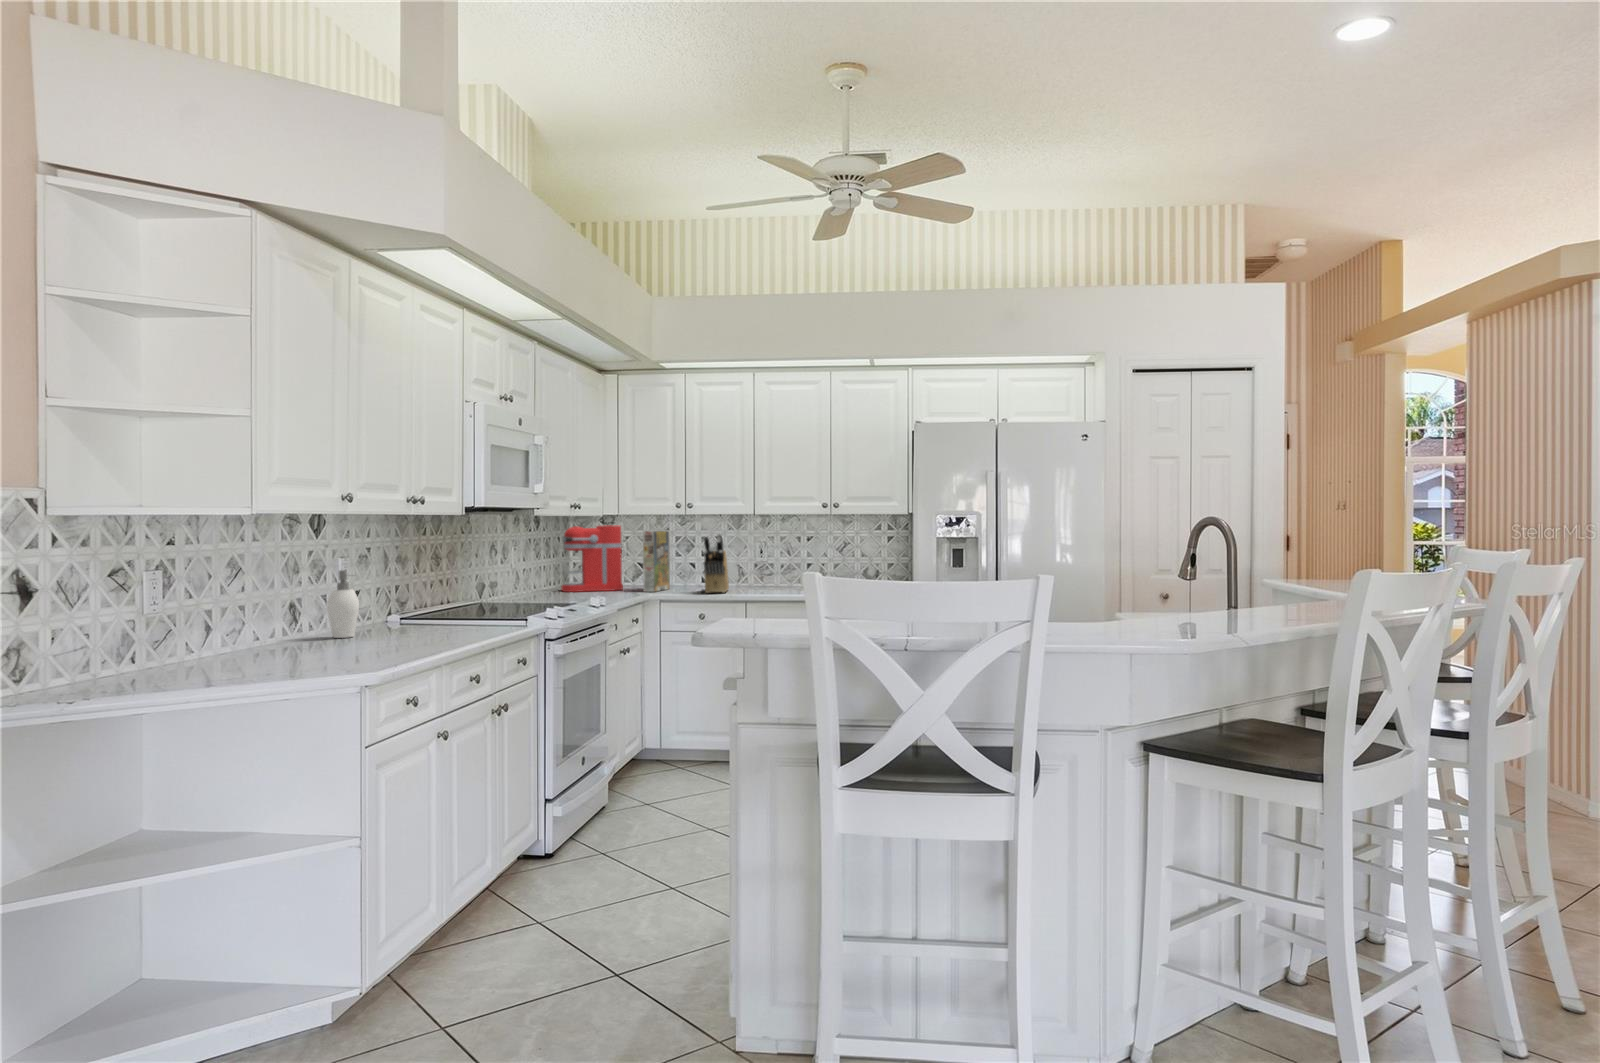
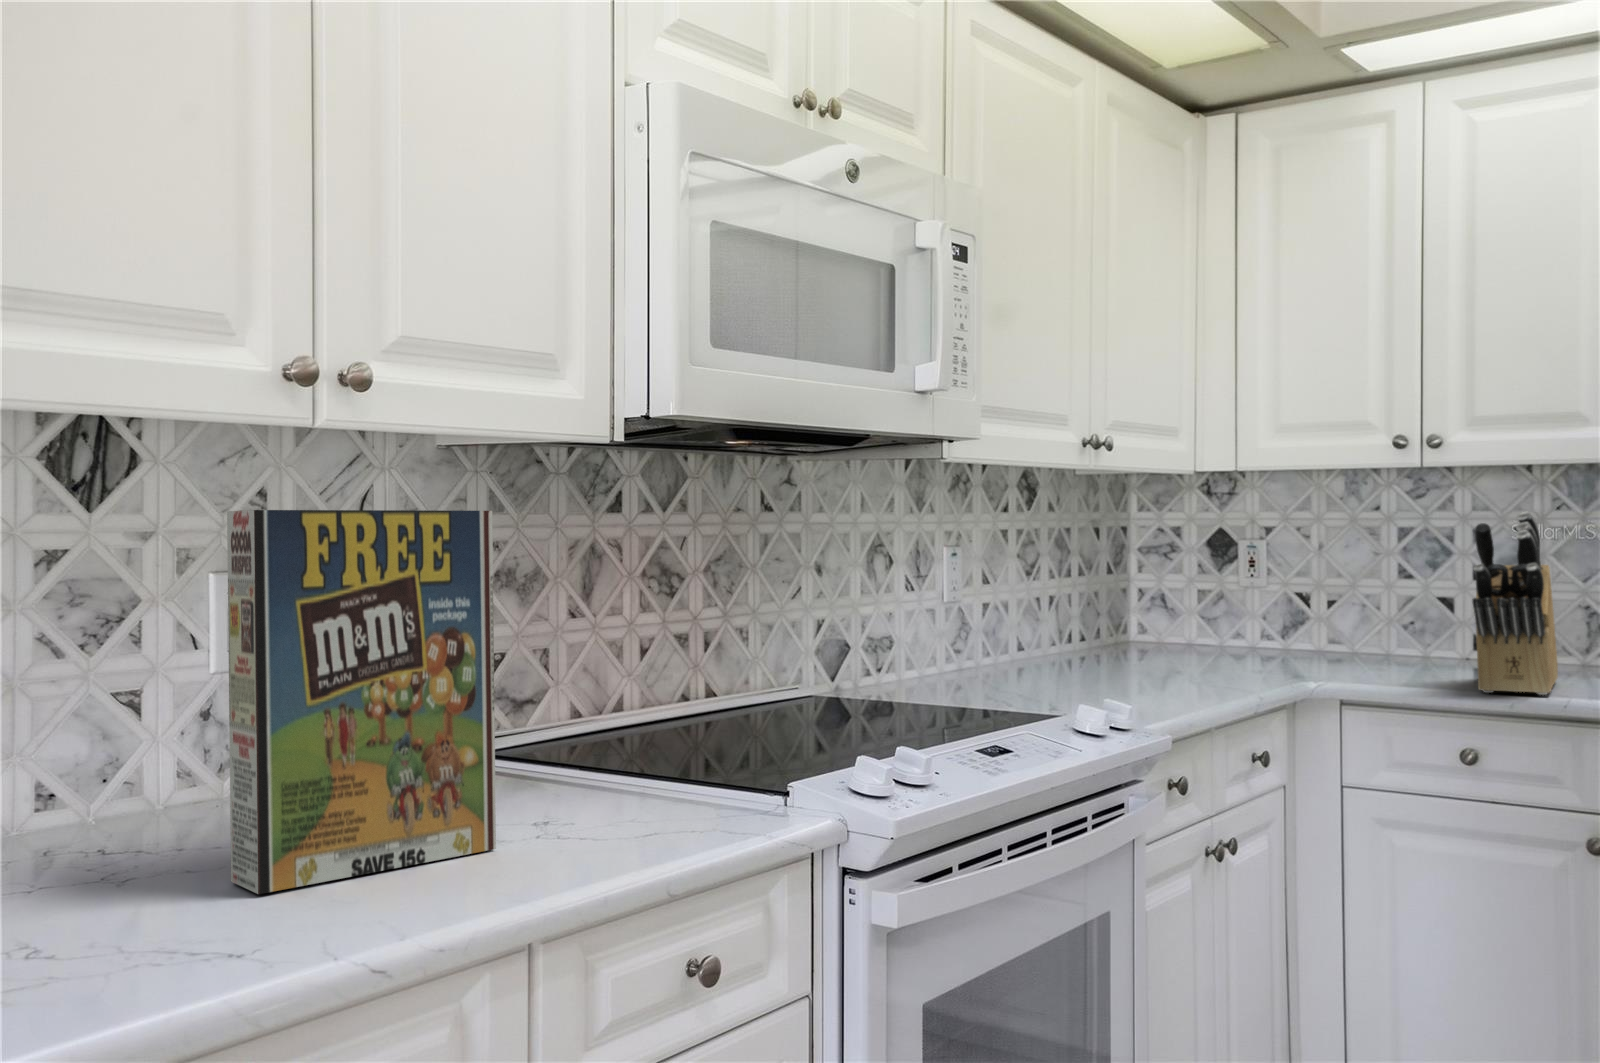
coffee maker: present [561,526,623,592] -> none [1082,495,1248,665]
cereal box: present [643,531,670,592] -> present [227,510,496,894]
soap dispenser: present [327,570,359,638] -> none [80,613,187,839]

